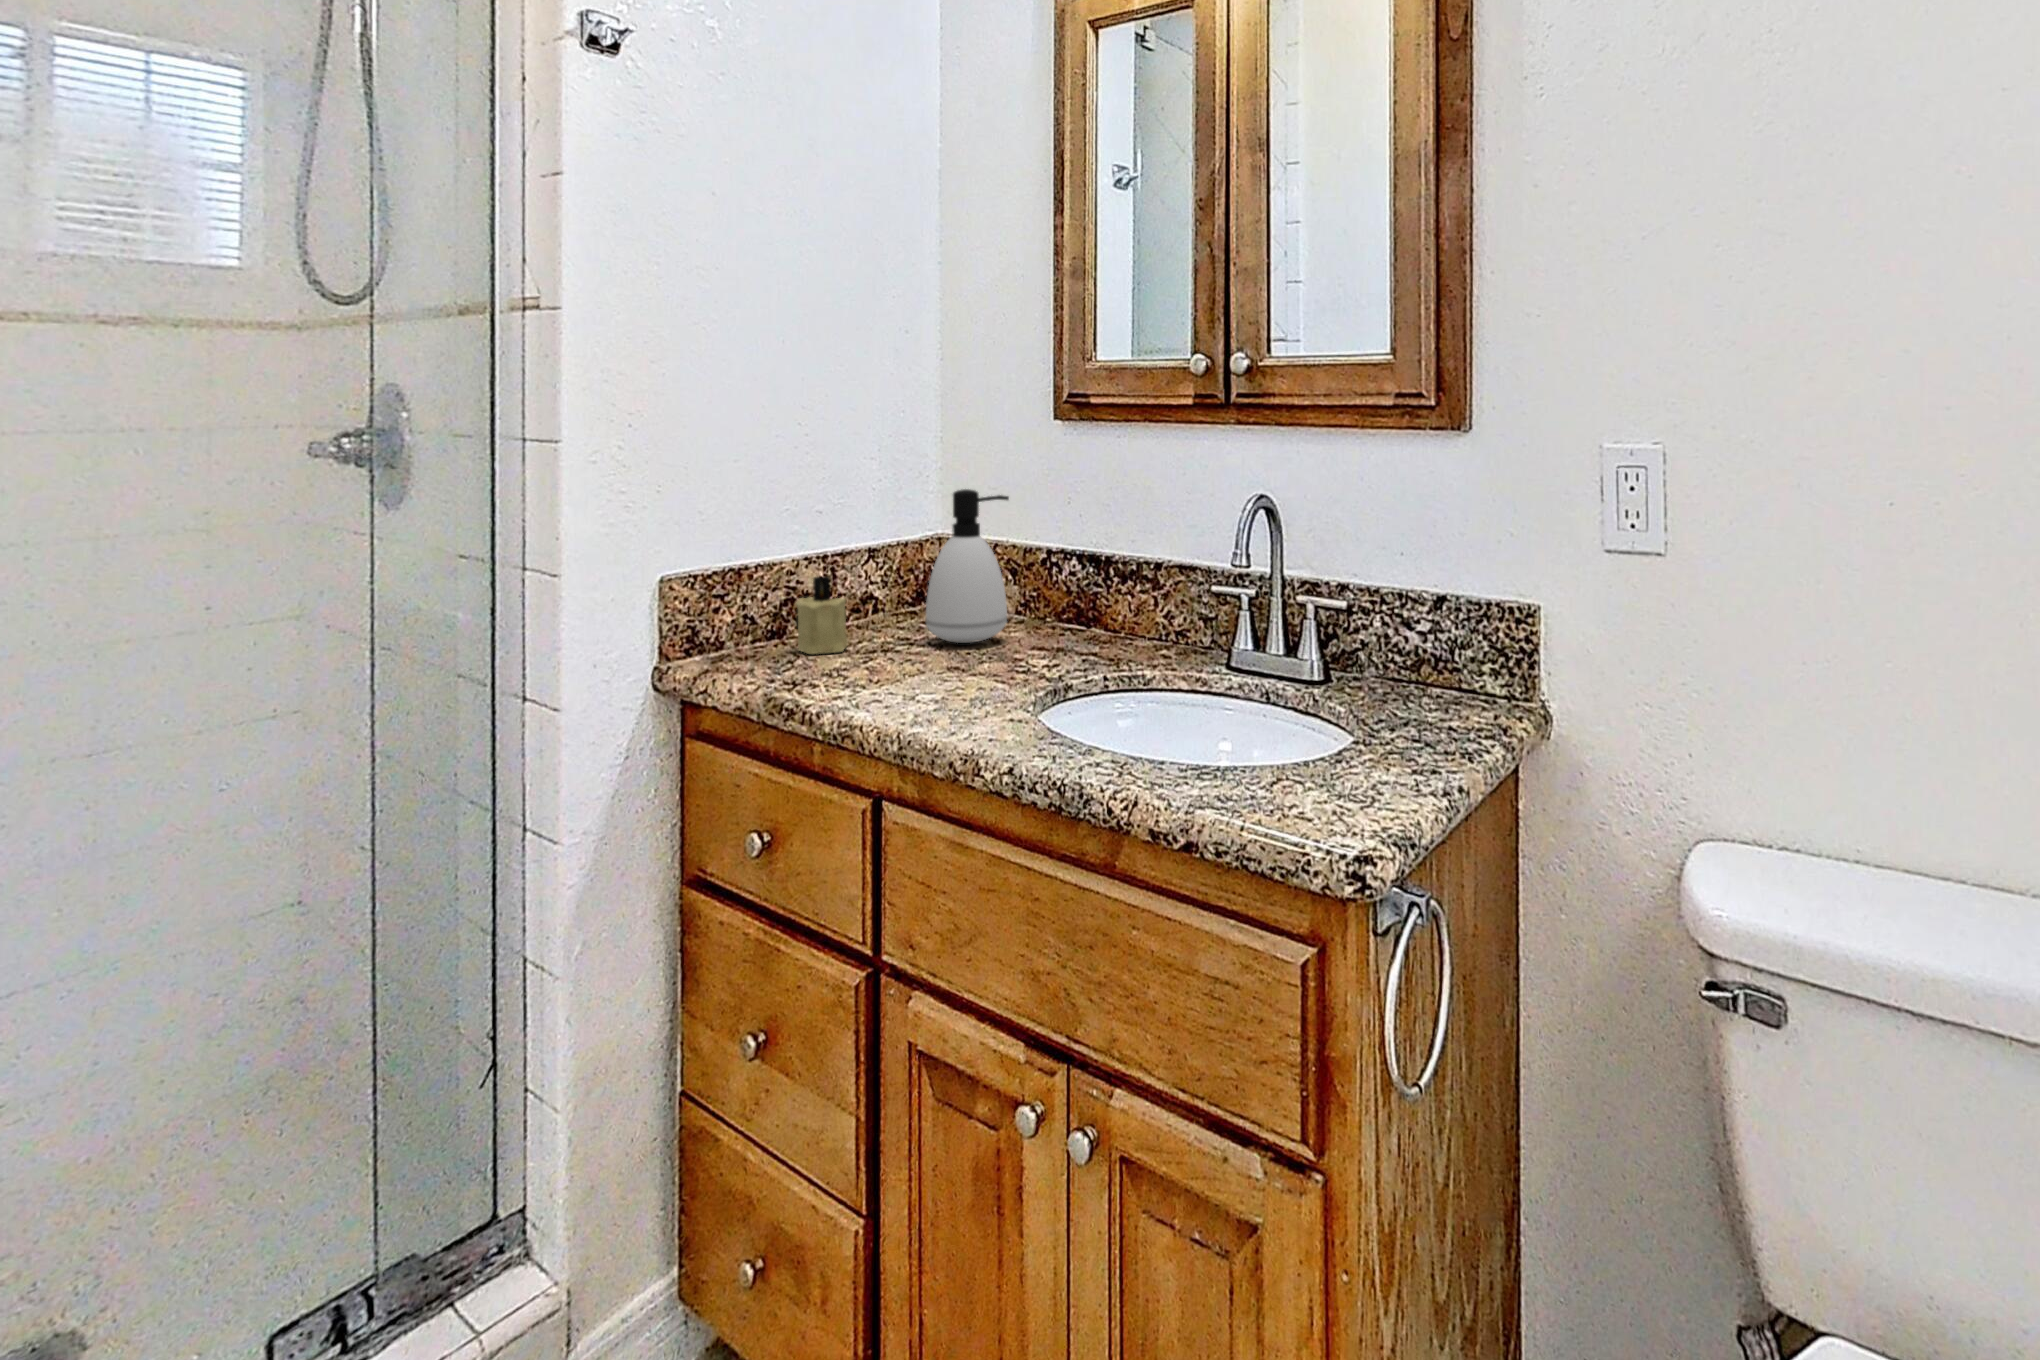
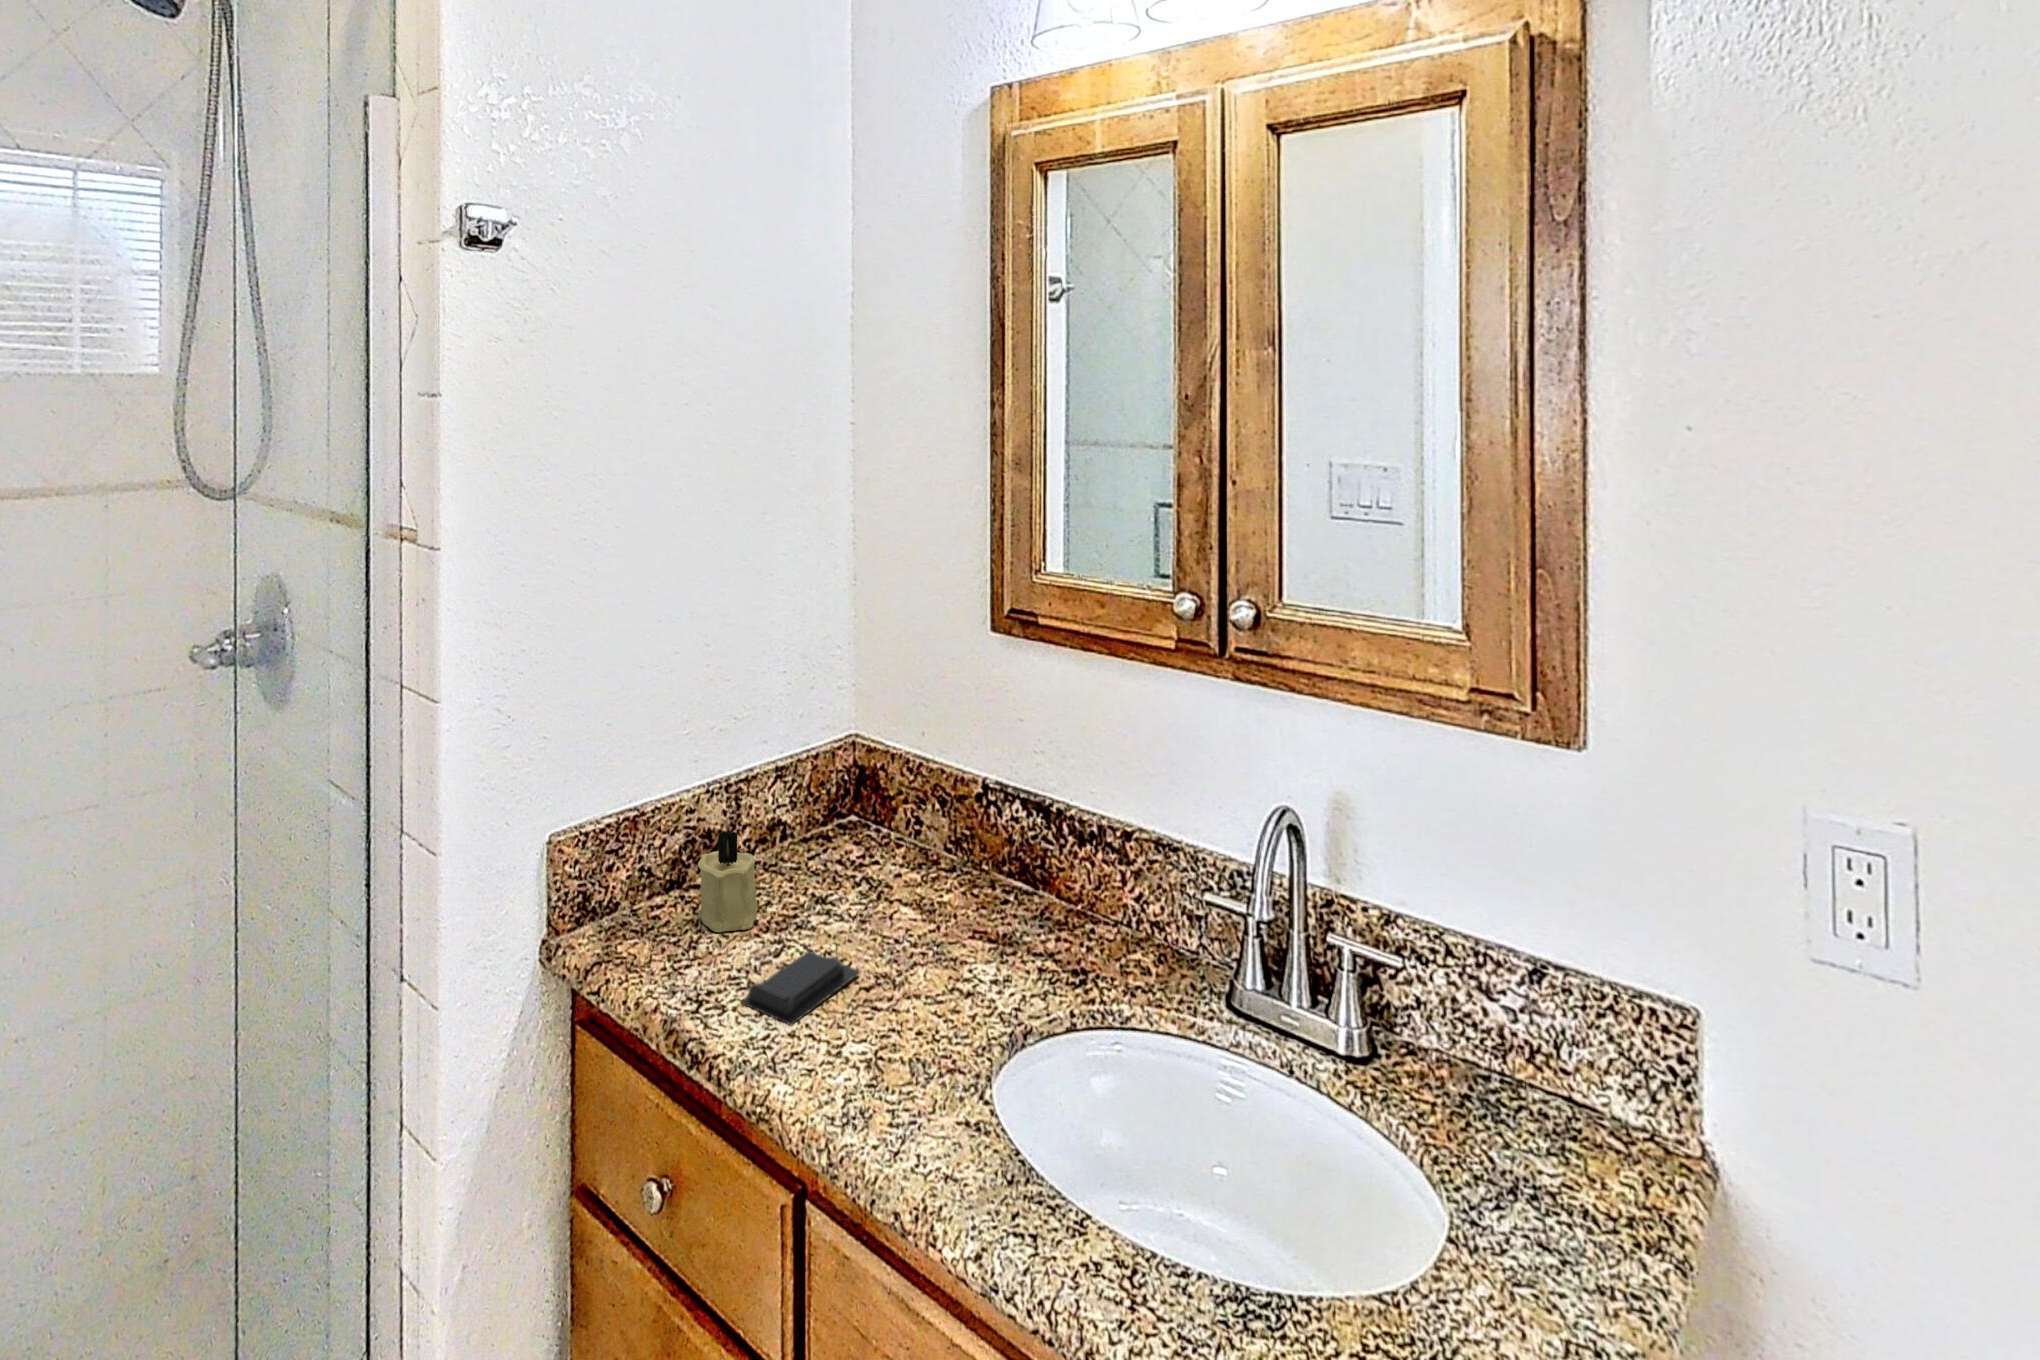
soap dispenser: present [926,489,1009,643] -> none [846,725,943,916]
soap bar: none [829,651,933,685] -> present [741,951,860,1025]

